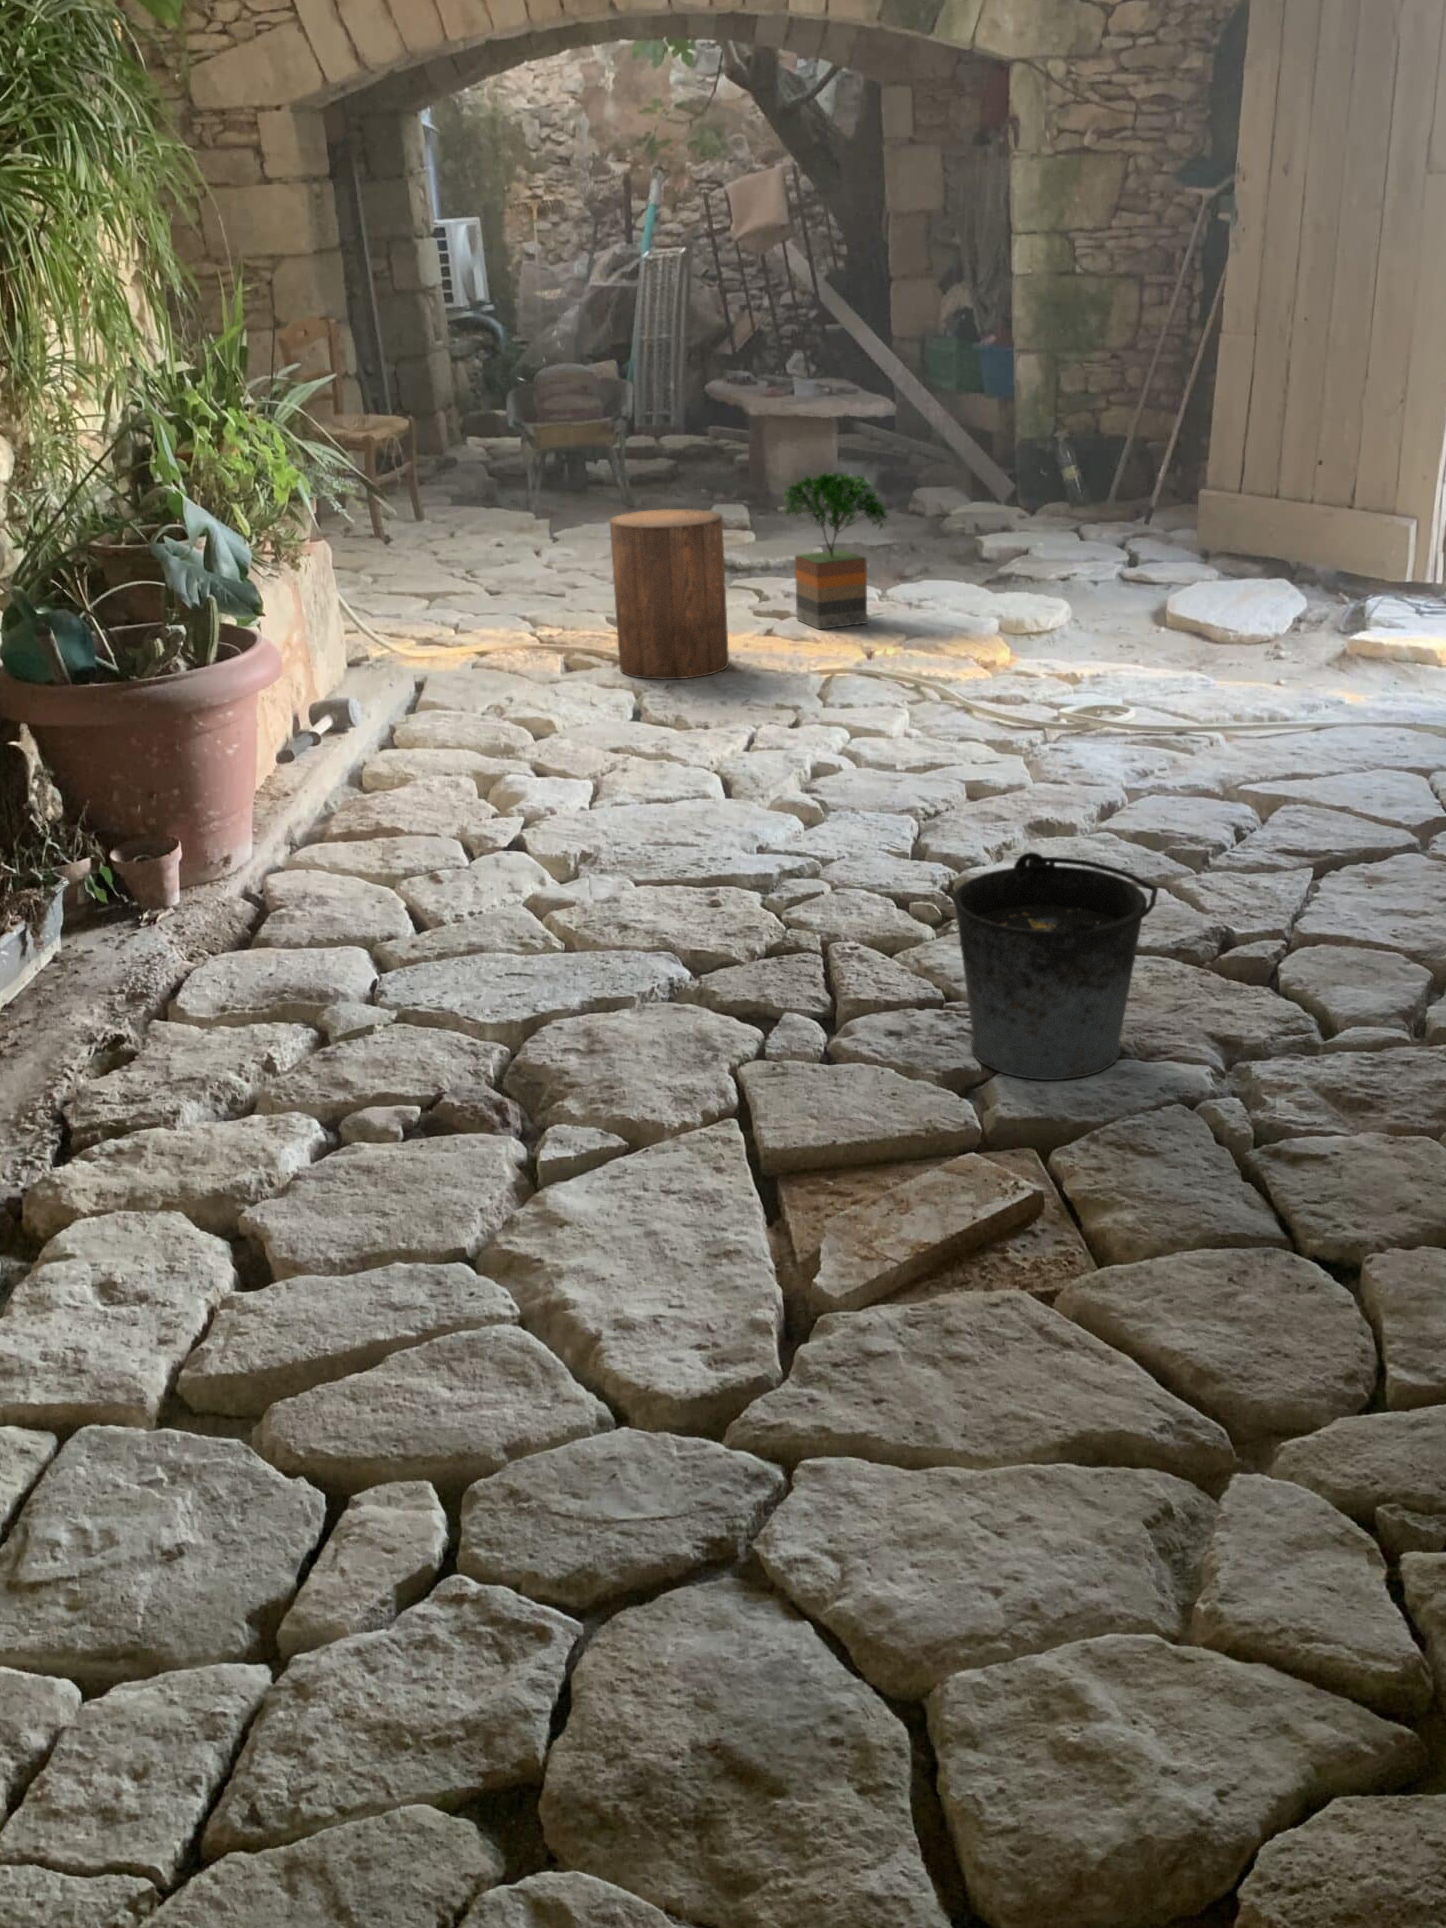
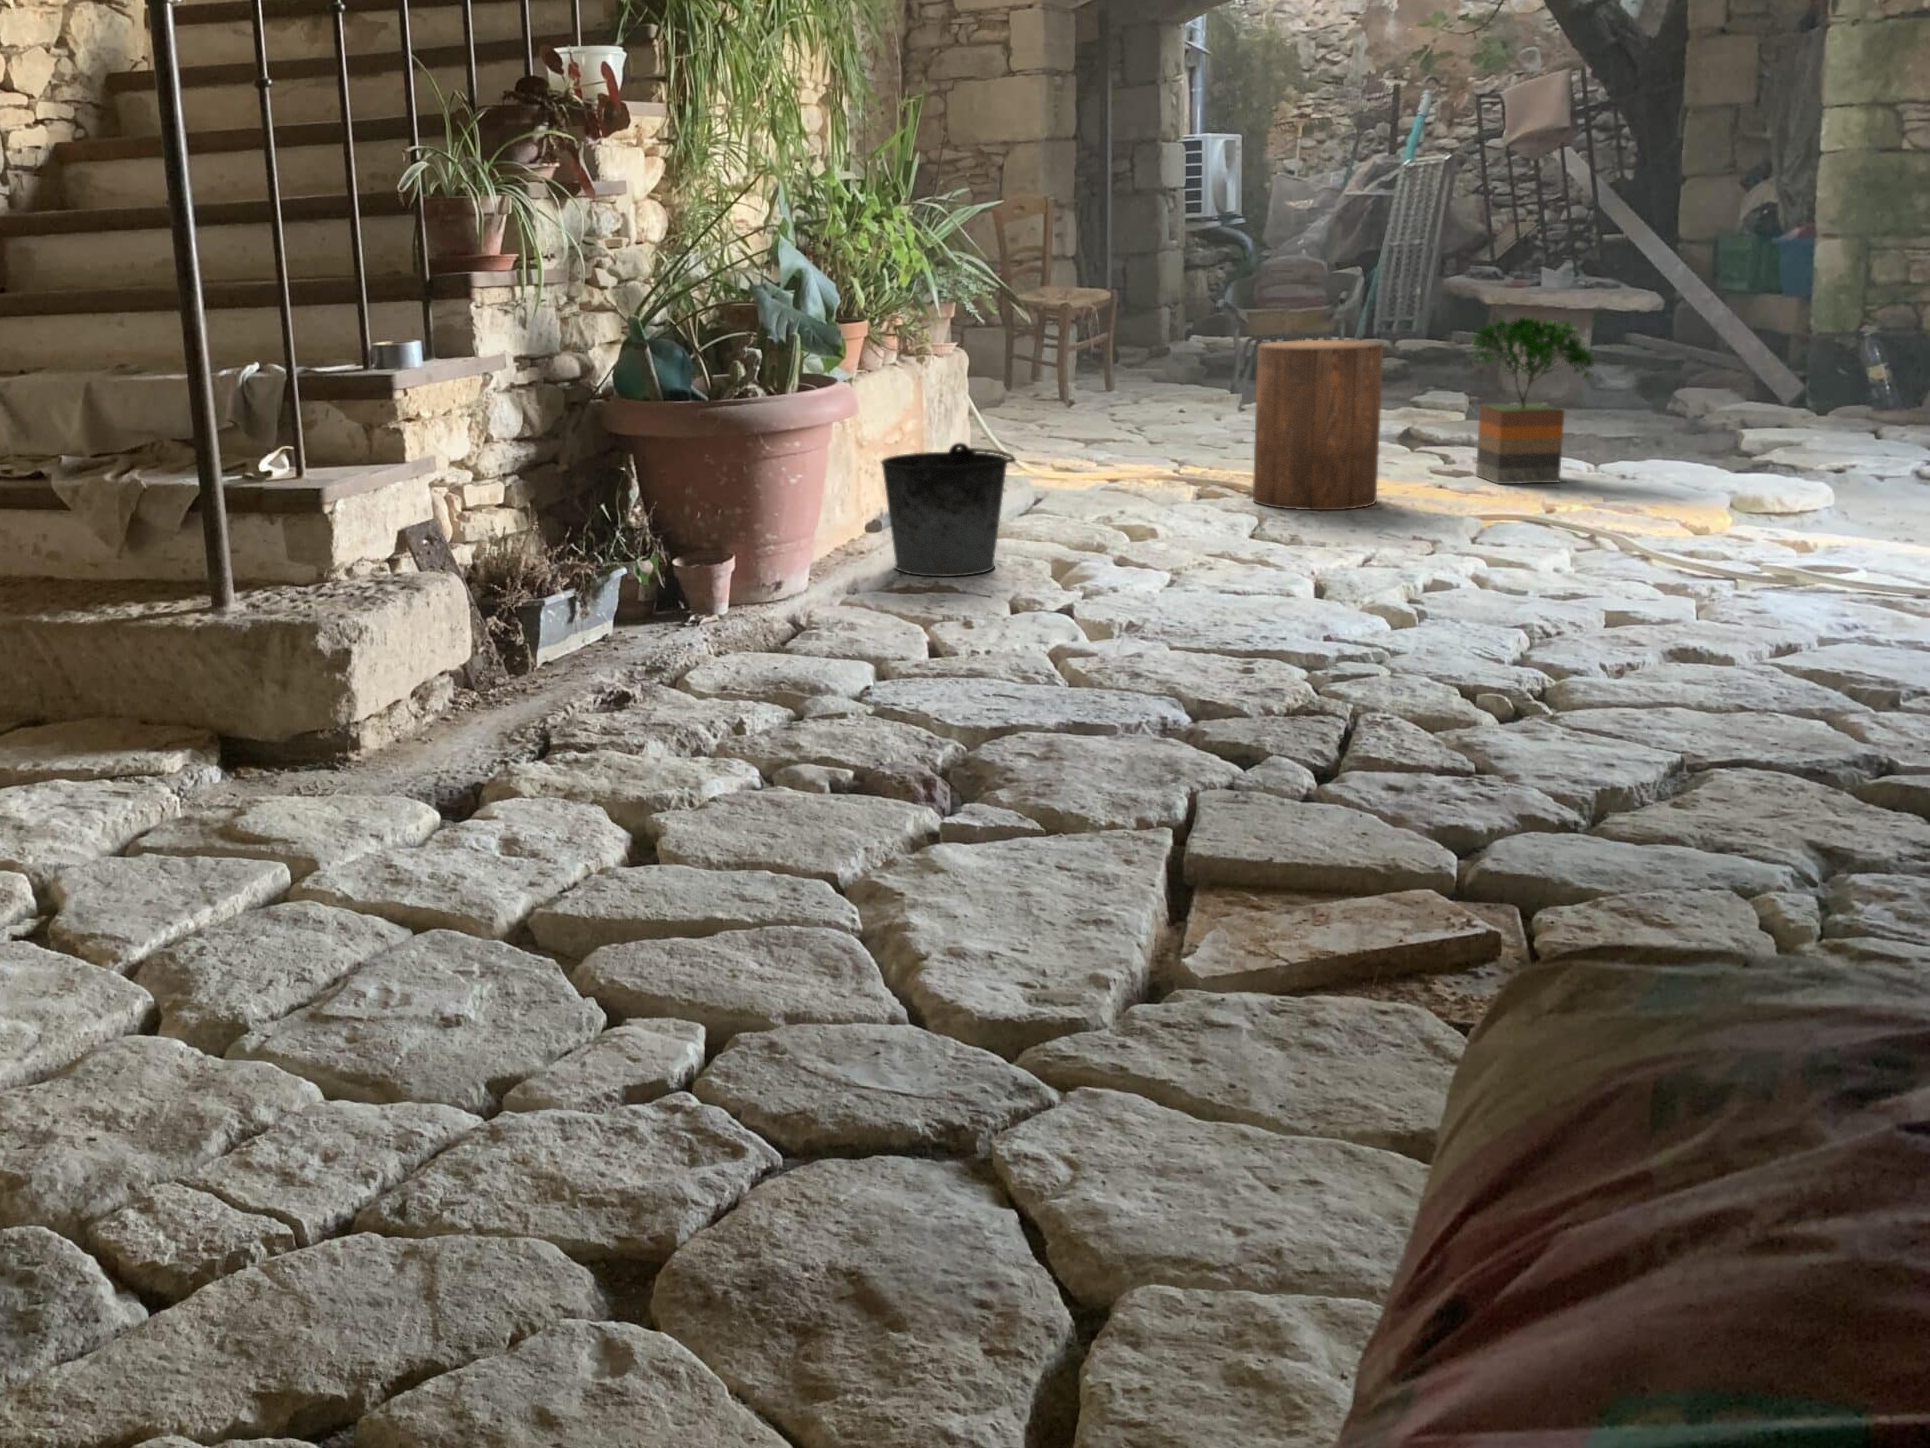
bucket: present [953,852,1158,1080] -> present [881,443,1016,577]

